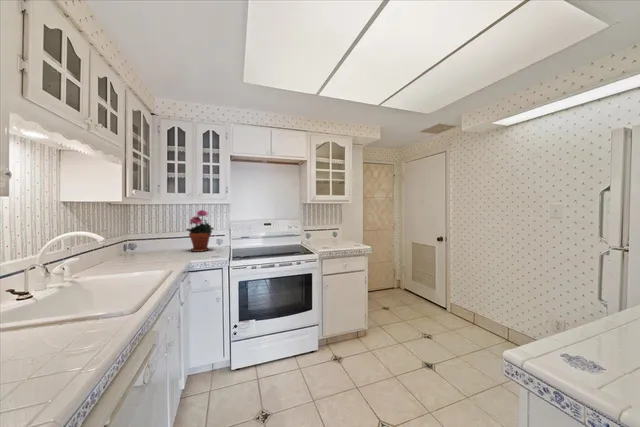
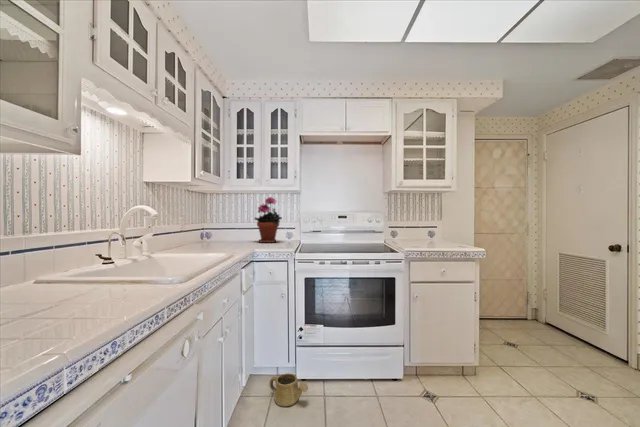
watering can: none [208,365,245,394] -> present [270,373,308,406]

